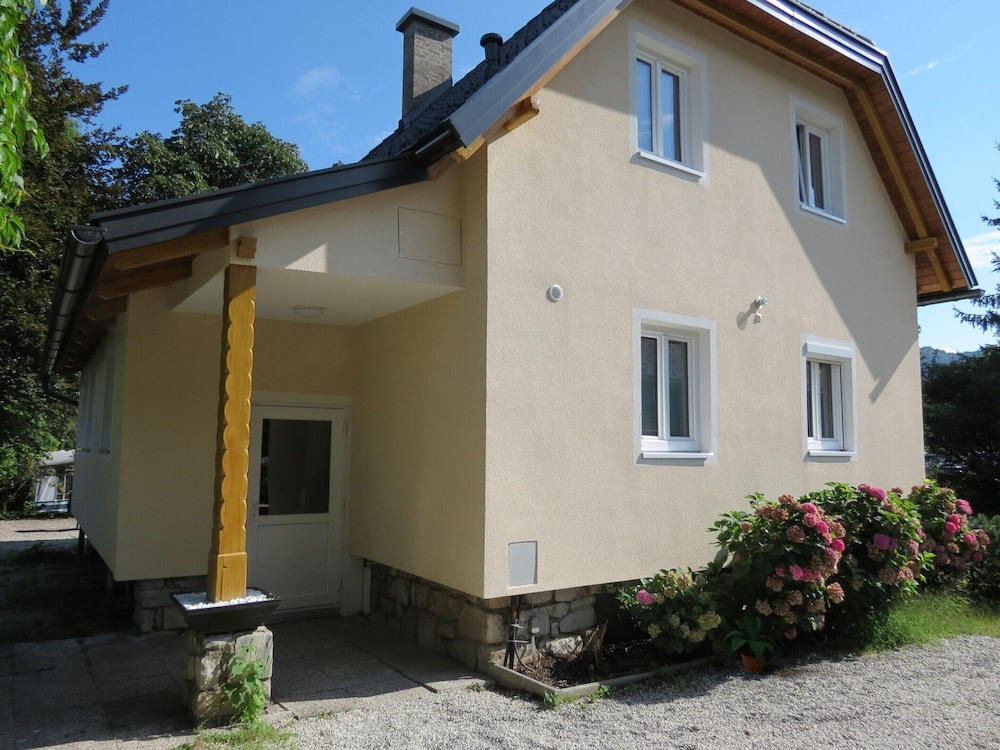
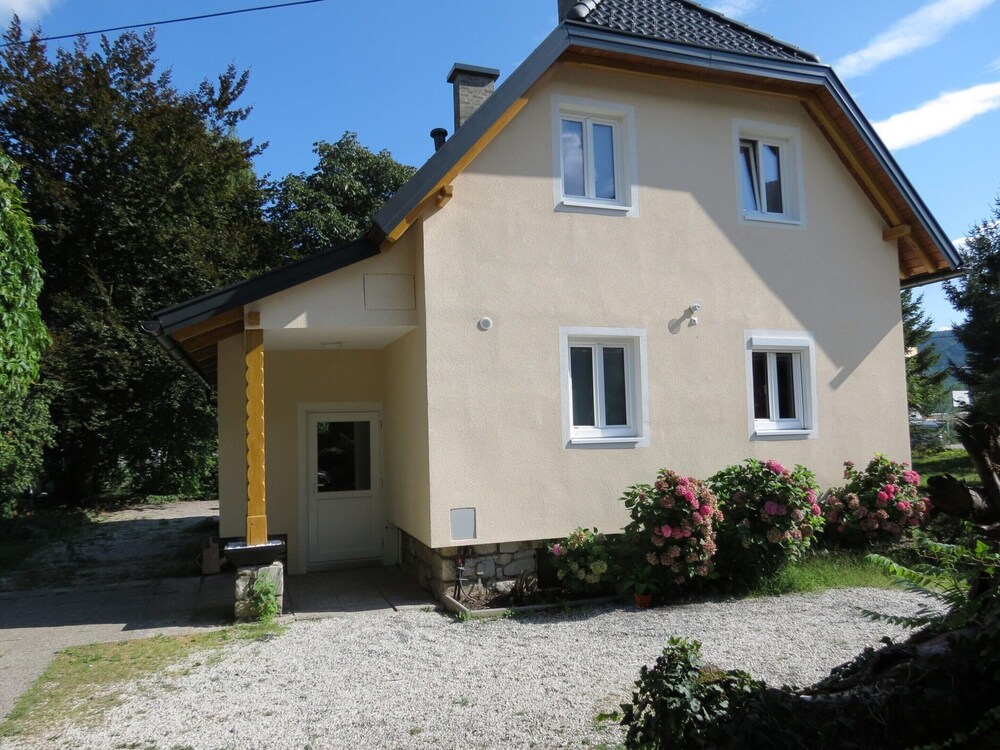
watering can: none [65,590,136,646] -> present [202,537,227,574]

